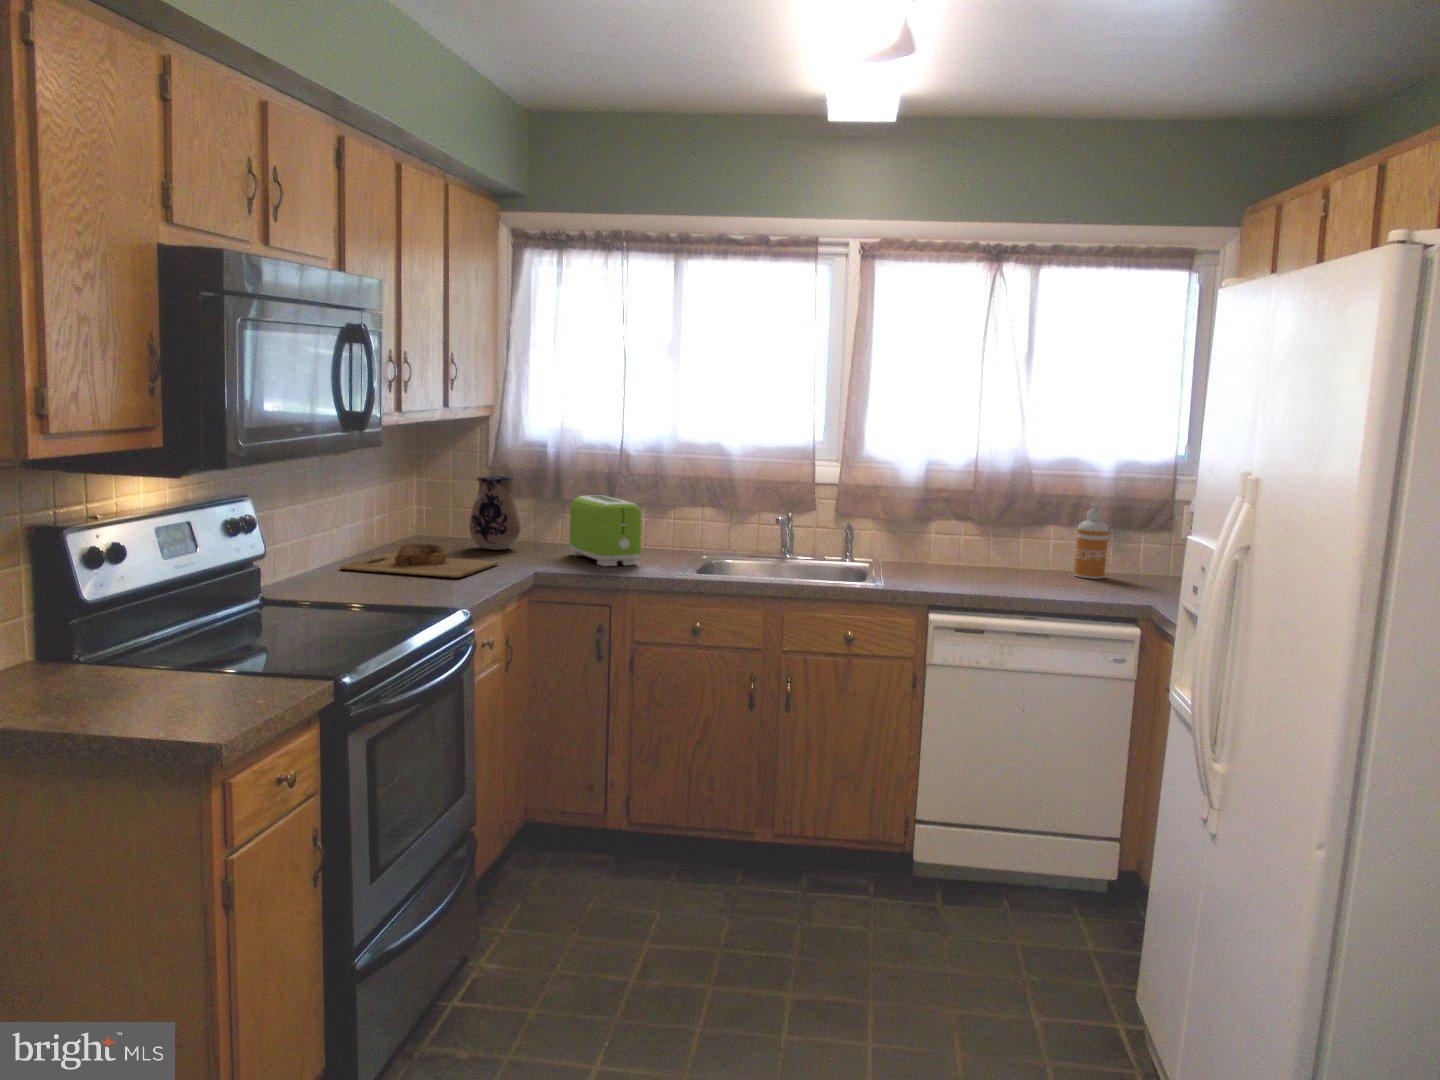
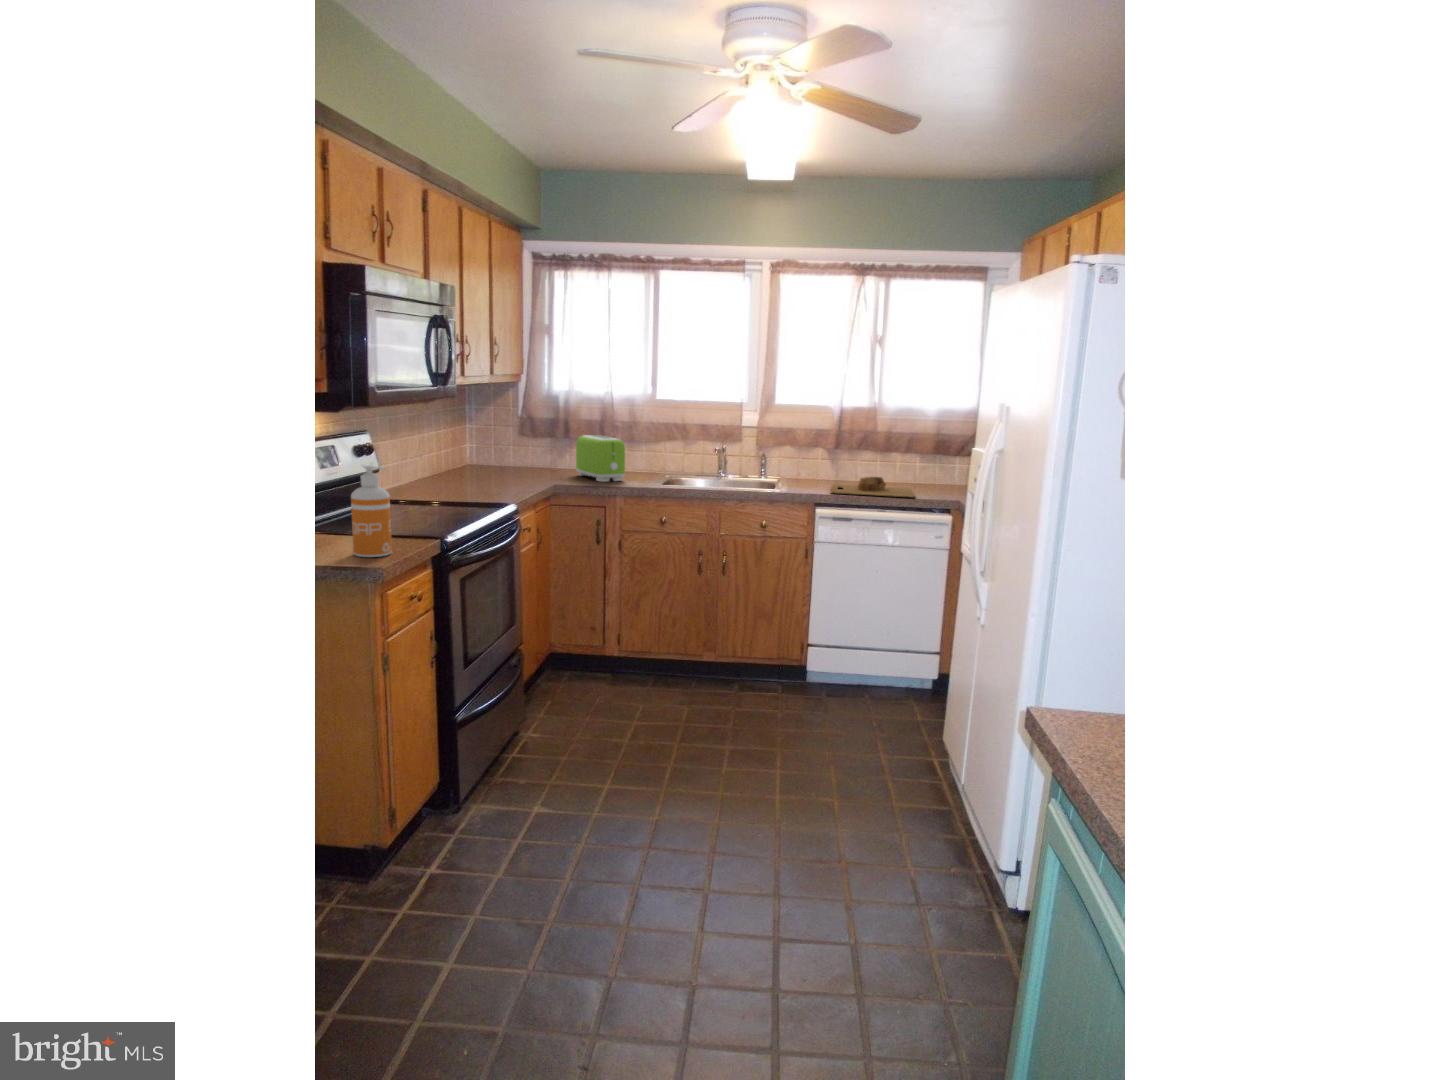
ceramic pitcher: present [469,476,520,550] -> none [507,423,542,473]
soap dispenser: present [1074,503,1108,579] -> present [351,466,392,557]
cutting board: present [340,544,498,578] -> present [831,477,915,498]

